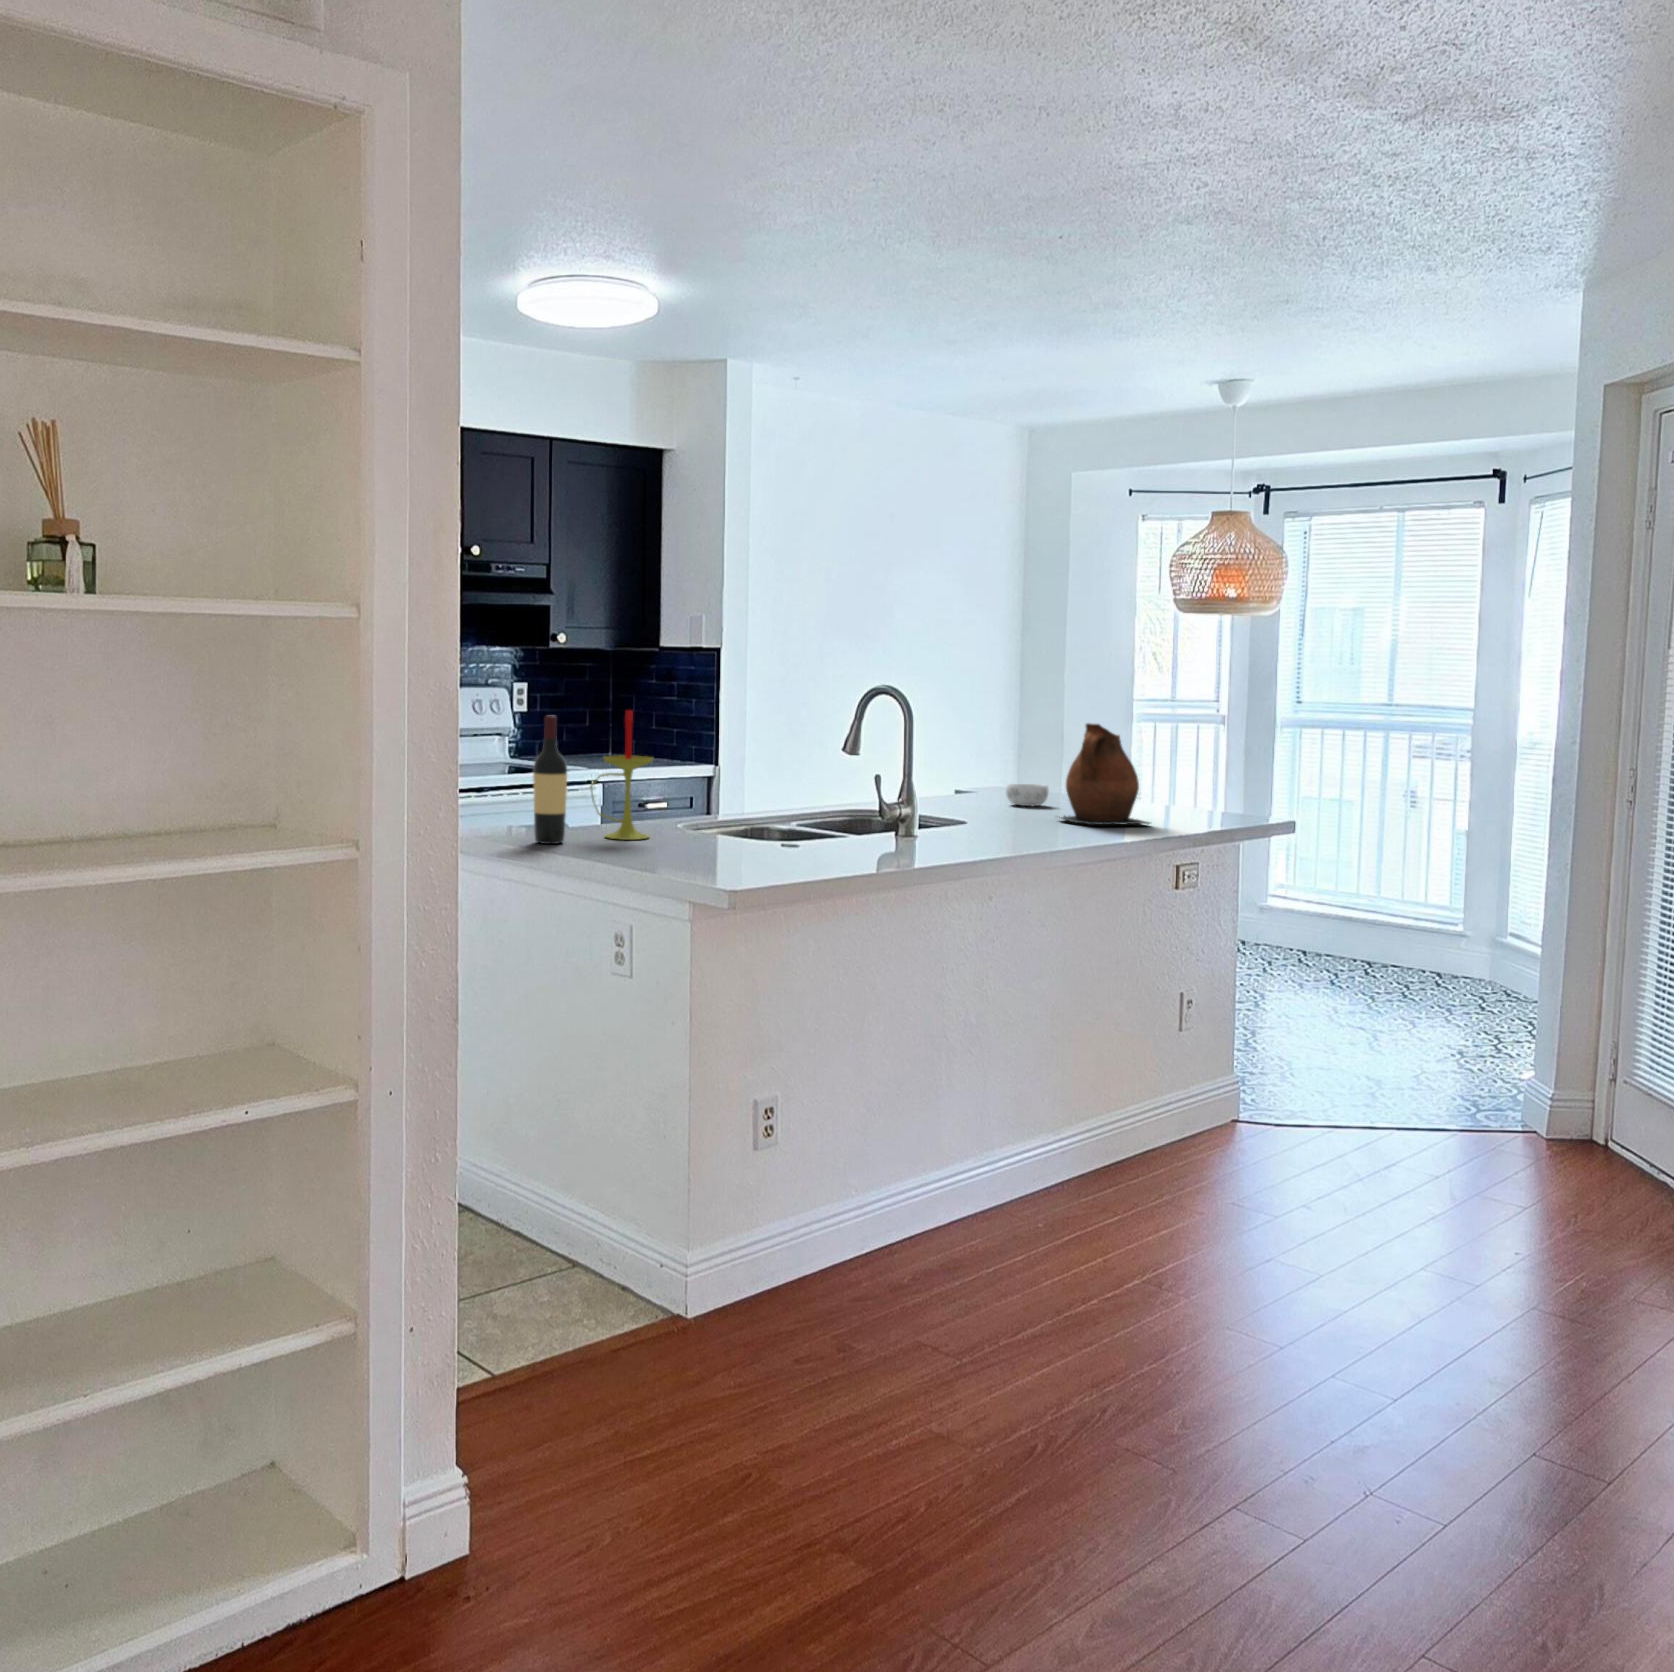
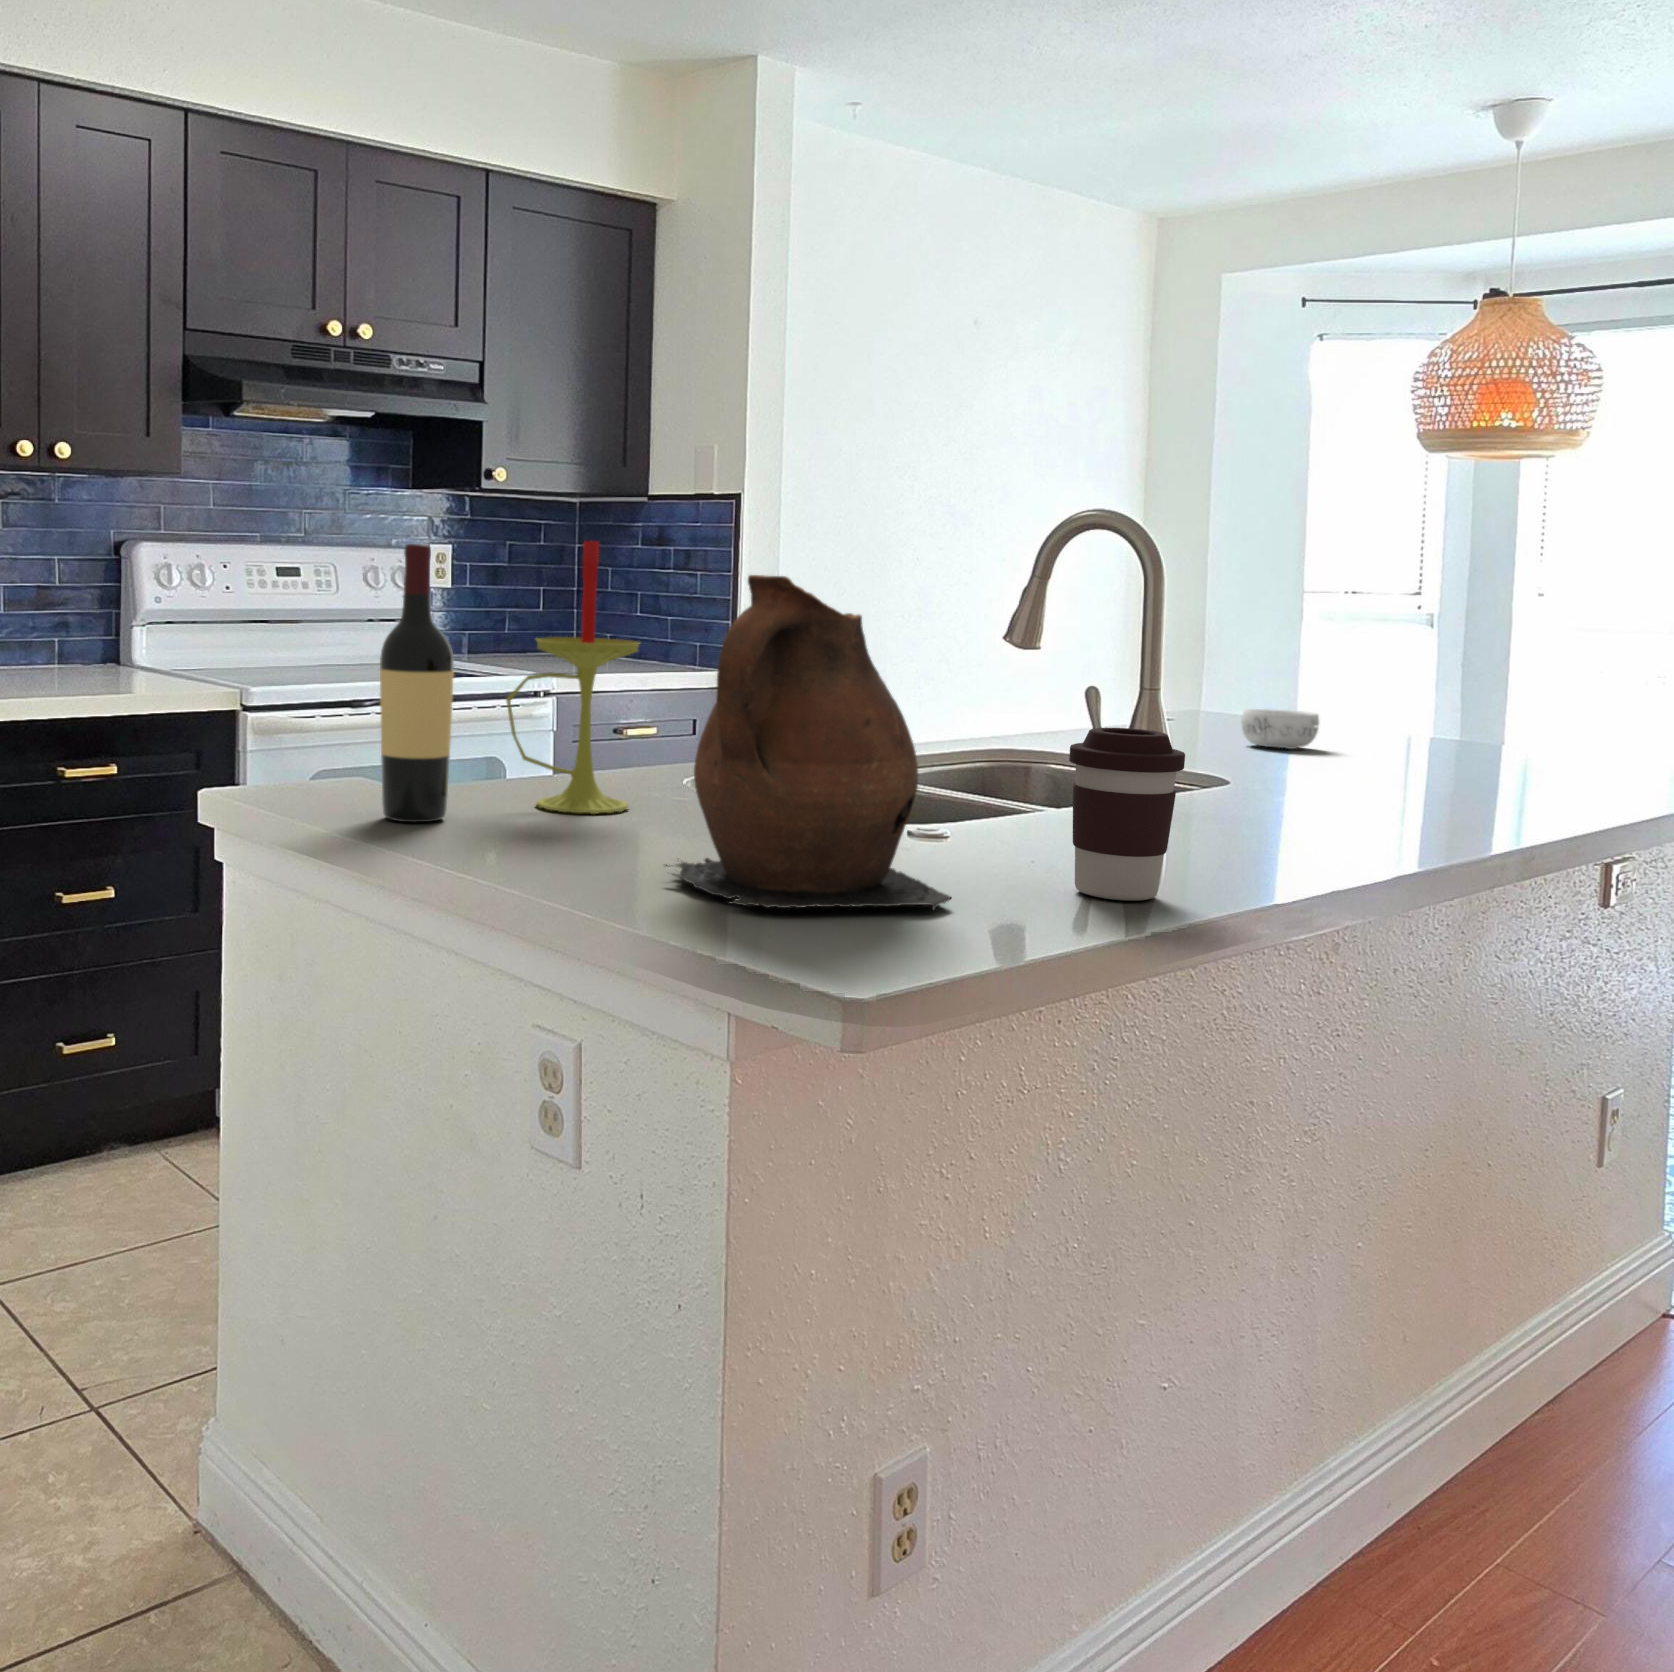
ceramic pitcher: present [1059,723,1150,825] -> present [666,575,952,911]
coffee cup: none [832,794,878,865] -> present [1069,728,1185,901]

